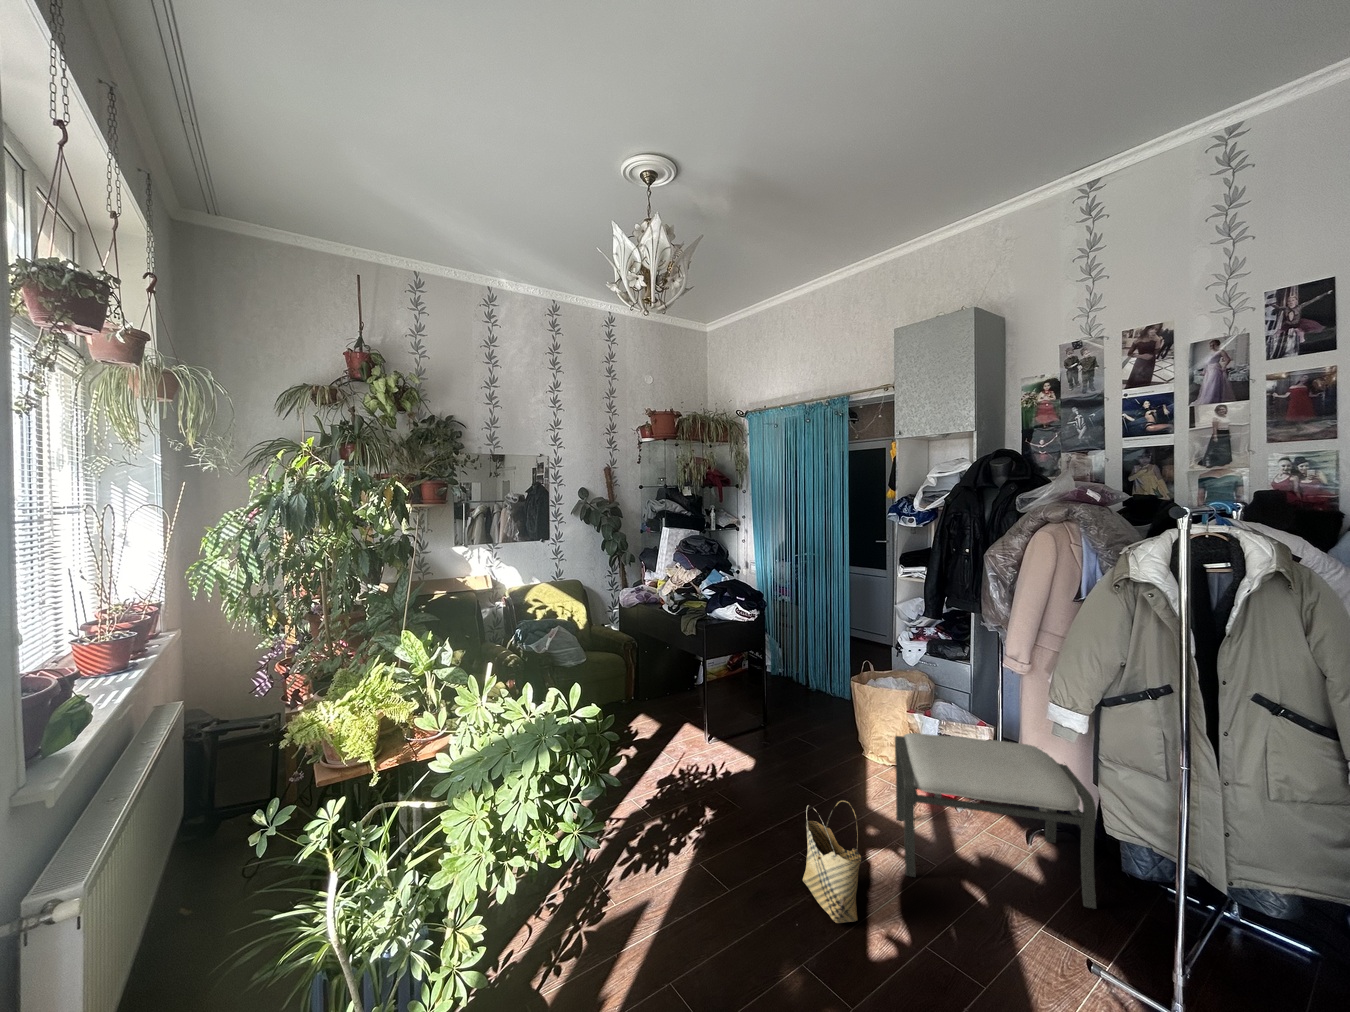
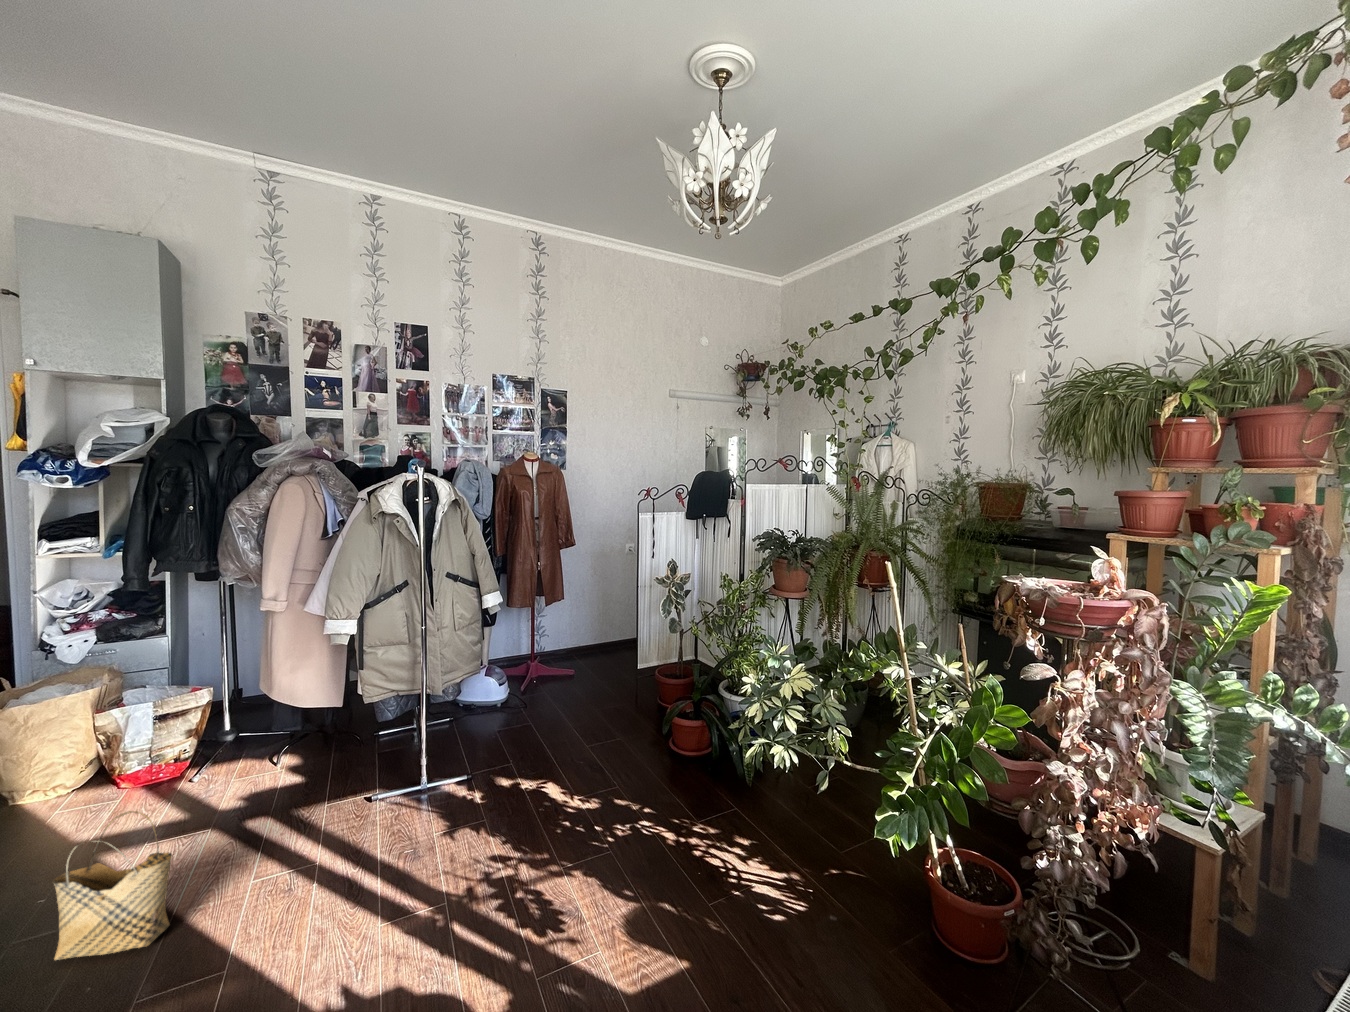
ottoman: present [895,733,1096,909] -> none [119,675,350,859]

